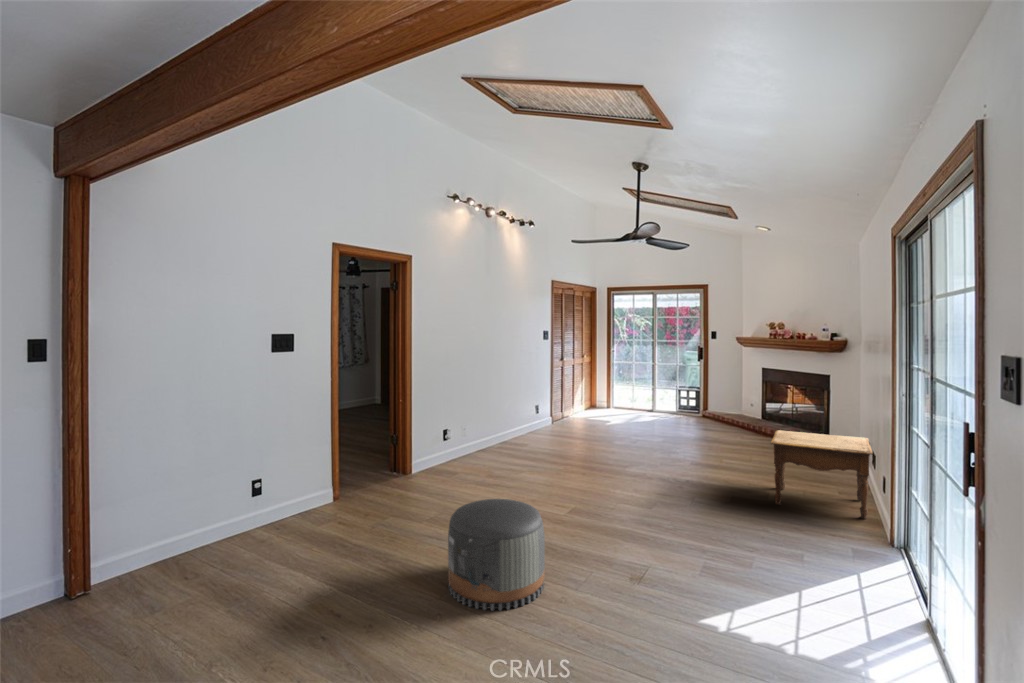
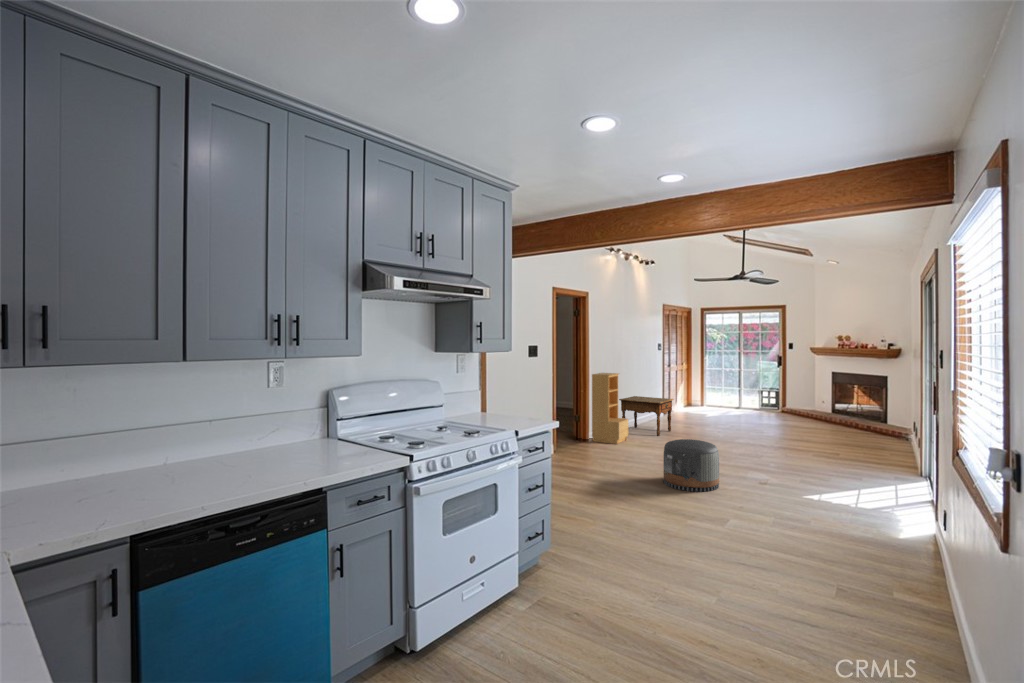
bookshelf: none [415,373,472,481] -> present [592,373,628,444]
side table: present [771,430,873,519] -> present [619,396,673,436]

